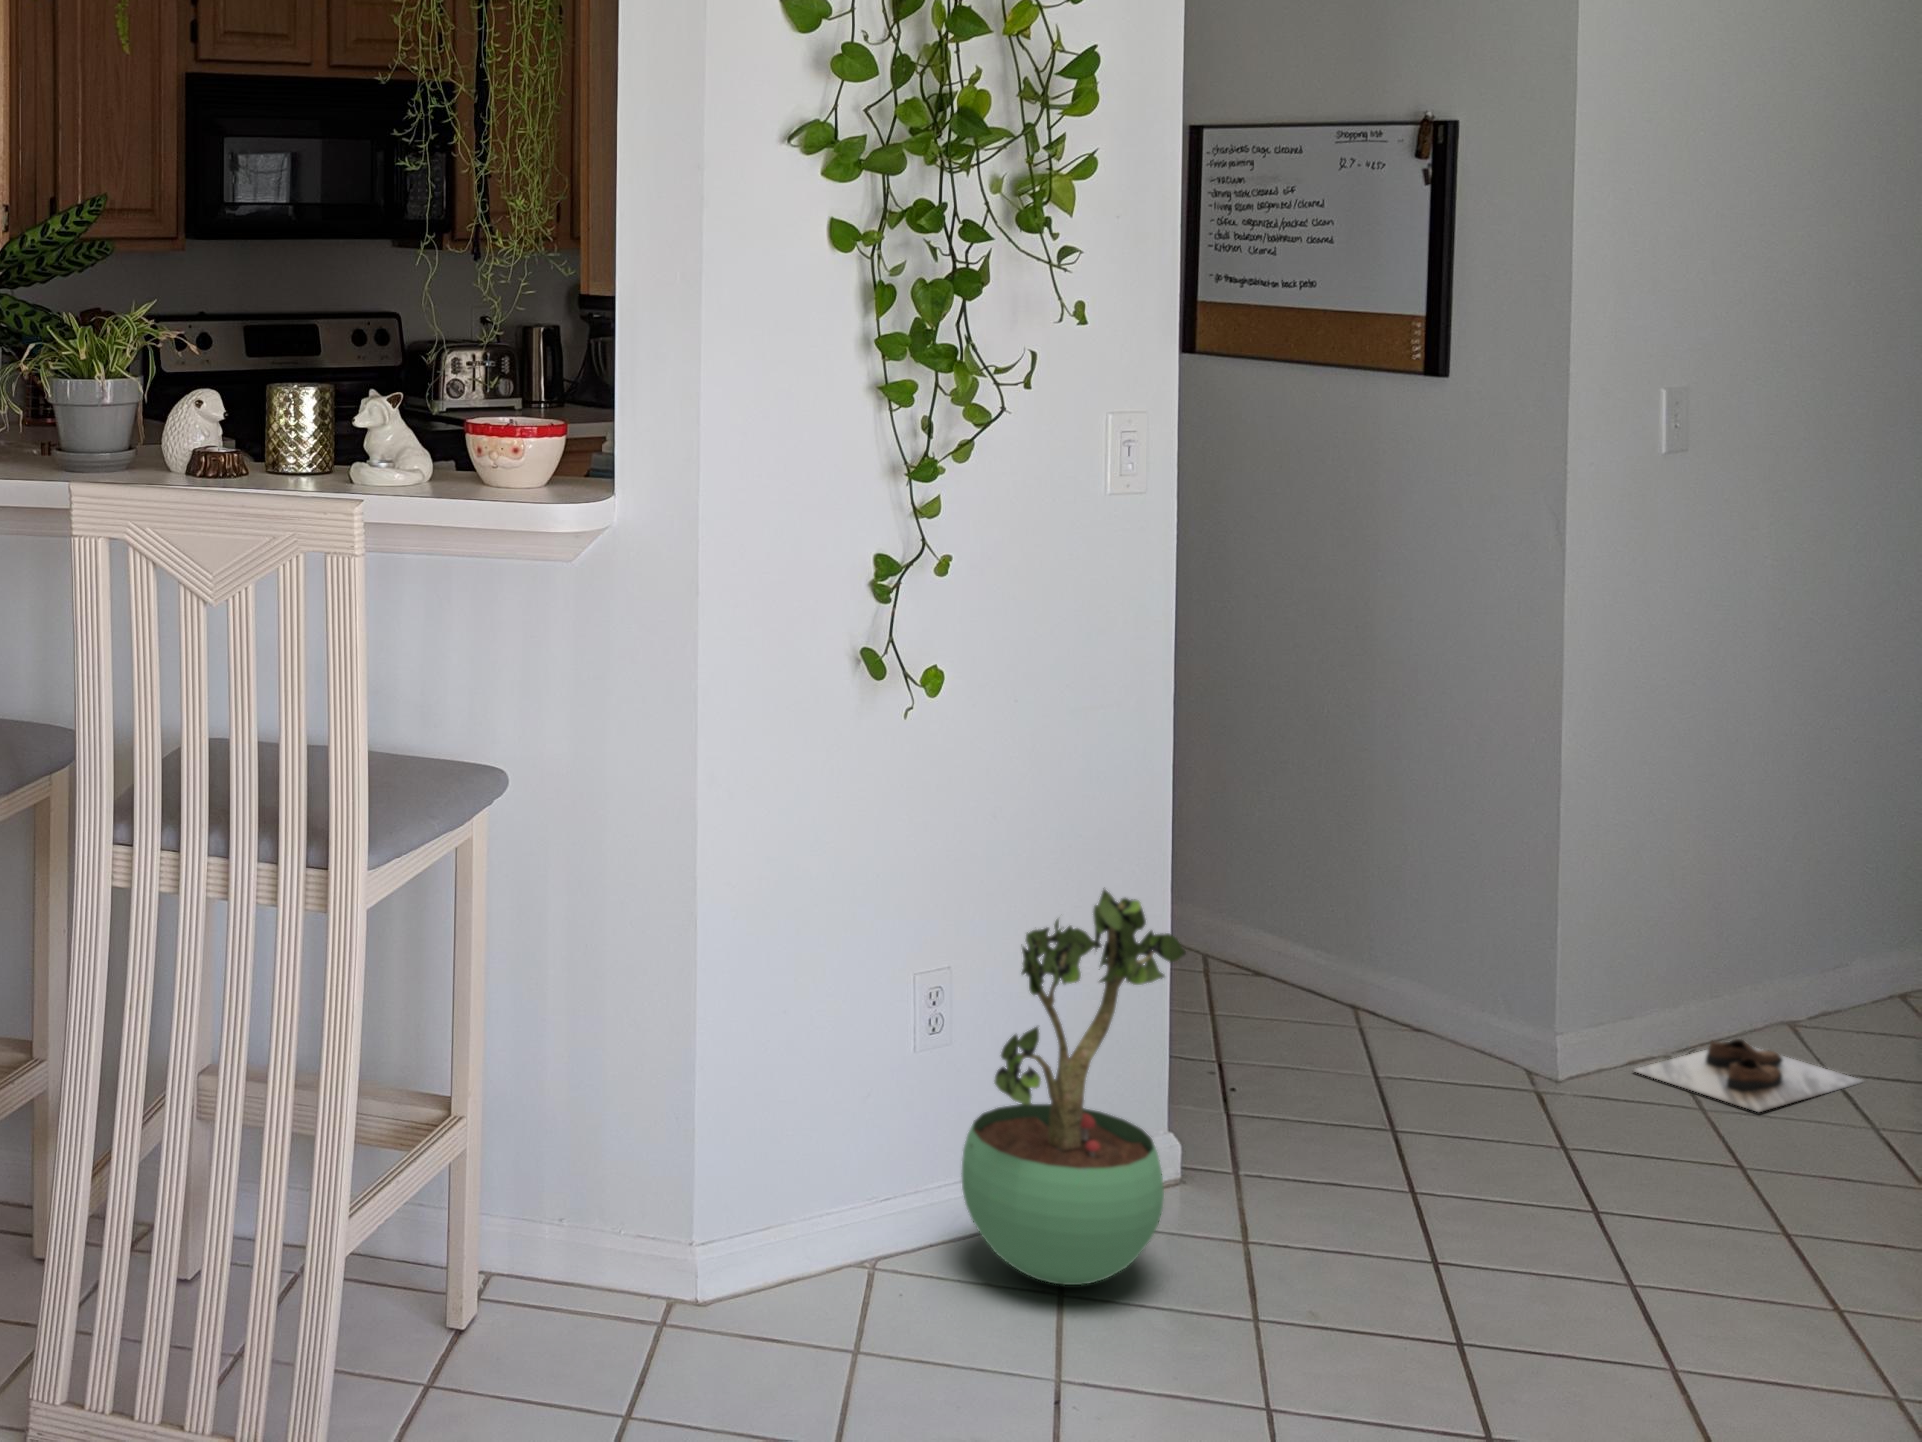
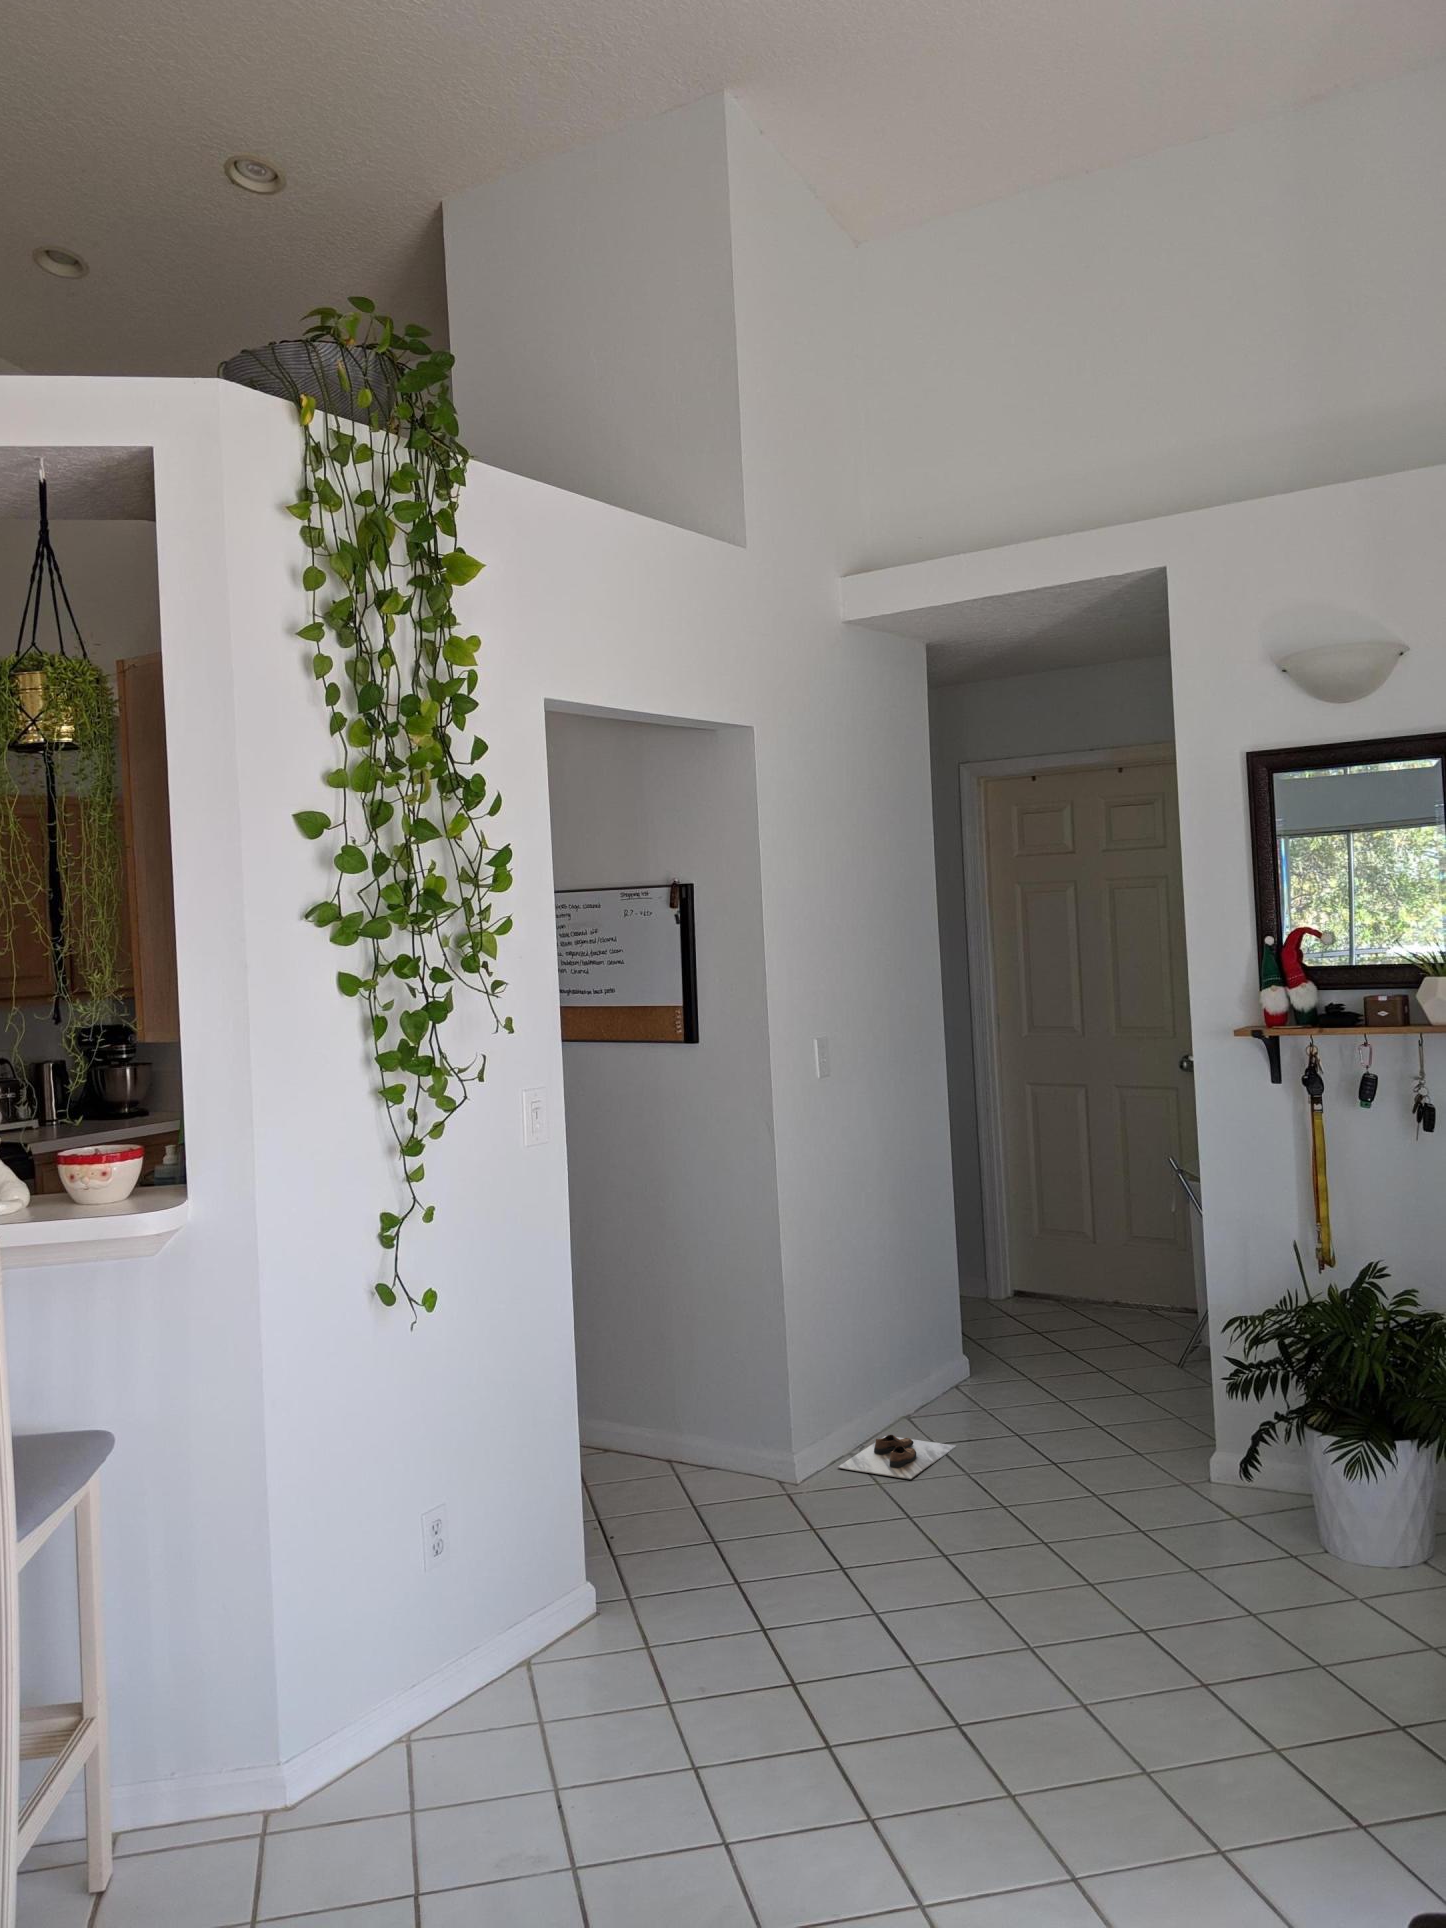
potted plant: present [961,890,1186,1285] -> none [470,1425,608,1713]

